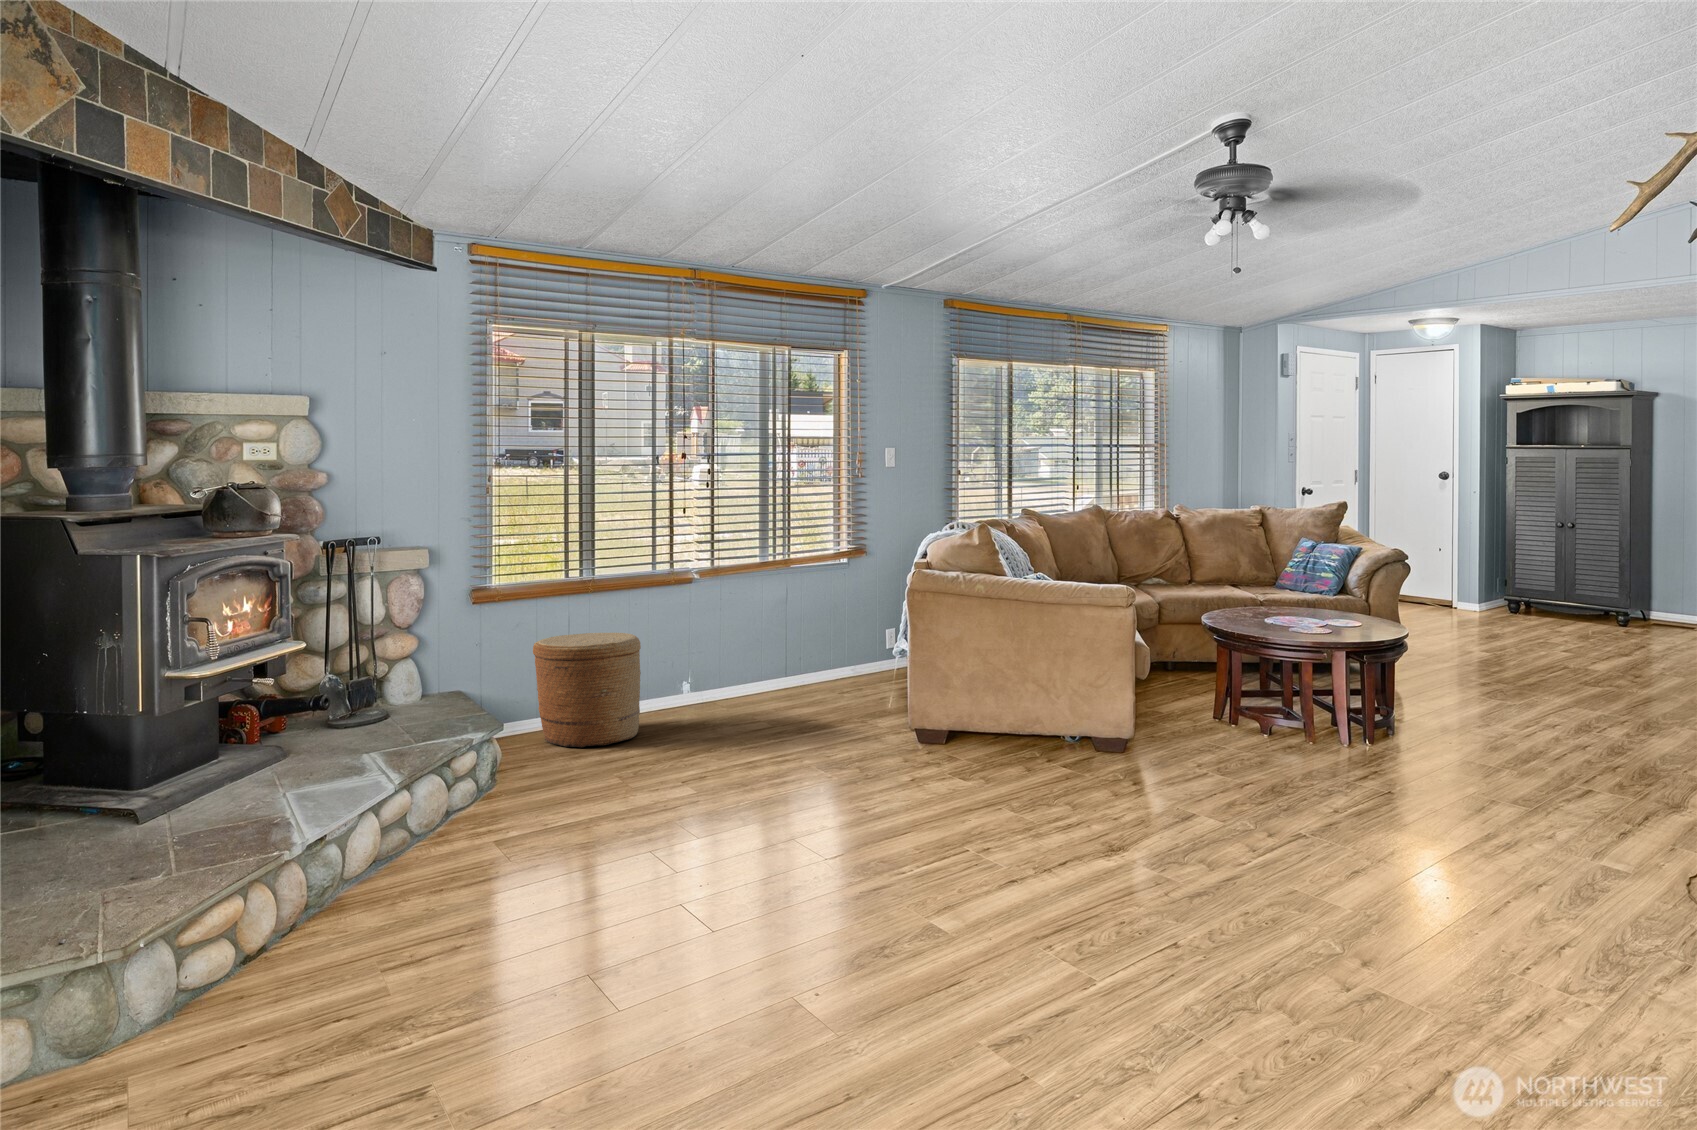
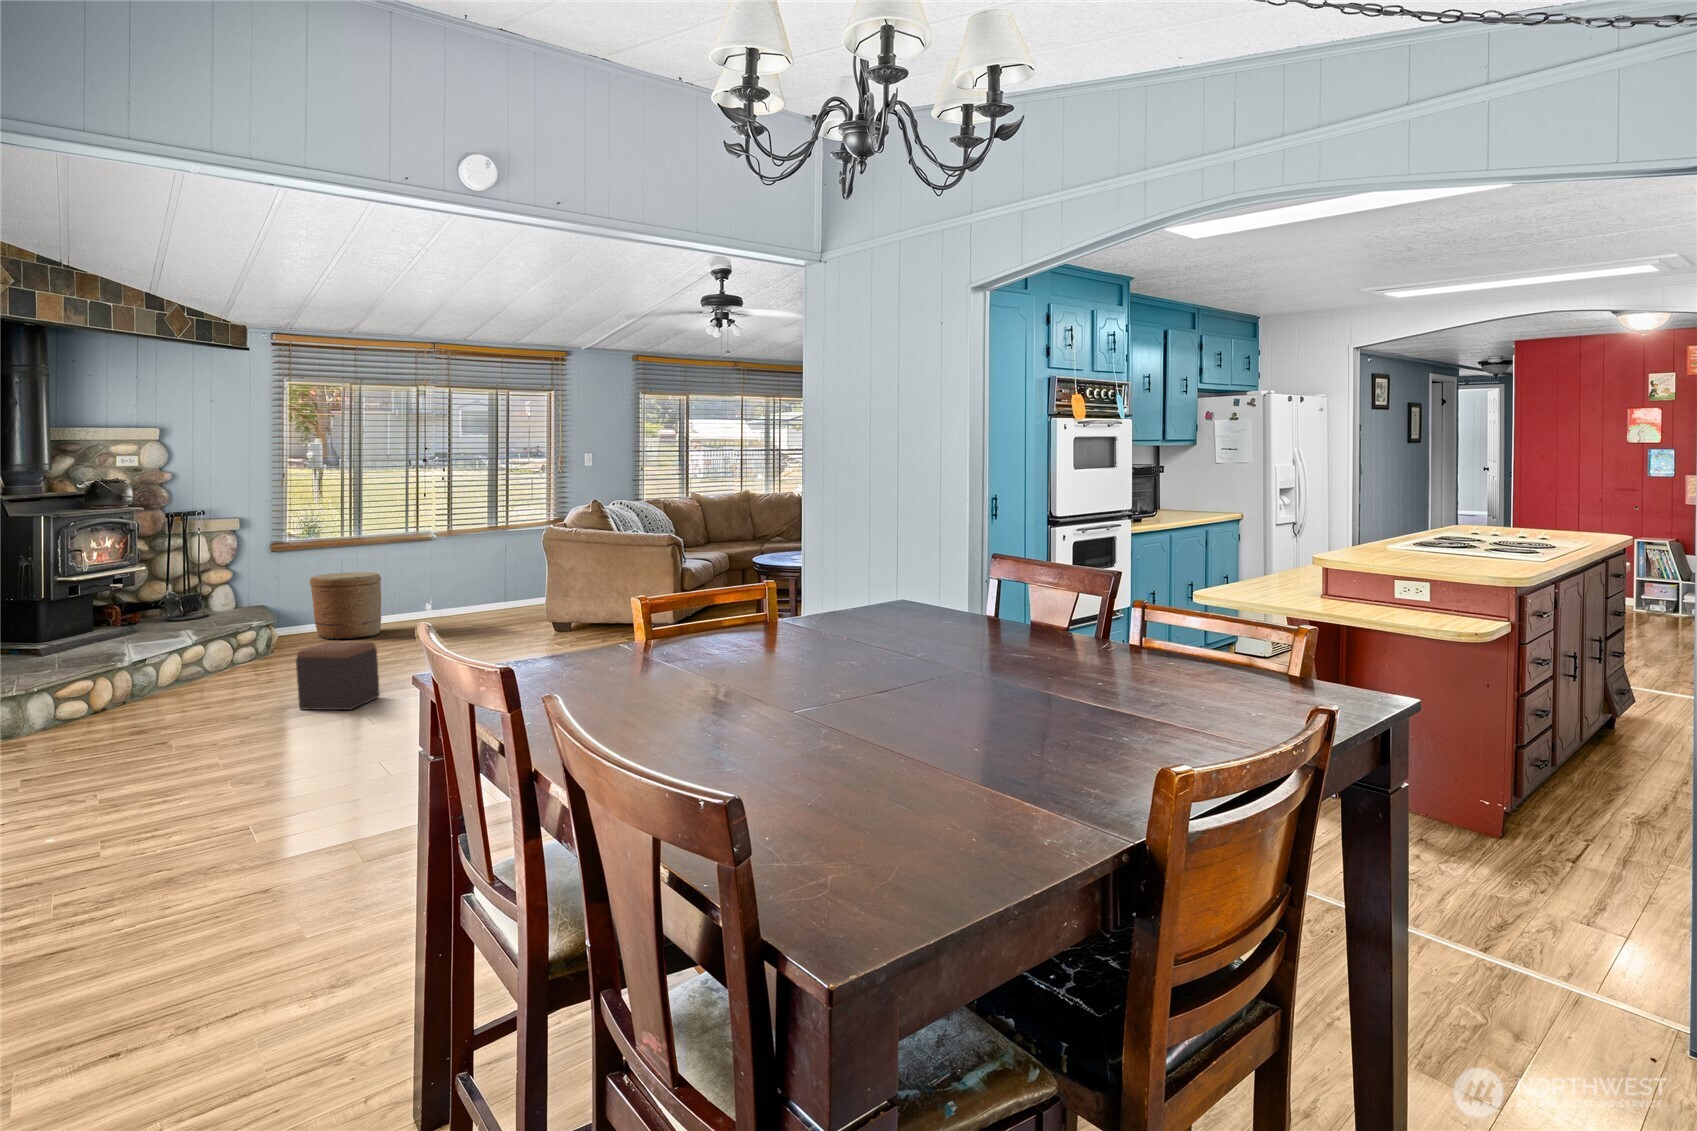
footstool: none [654,793,790,951] -> present [296,642,380,710]

